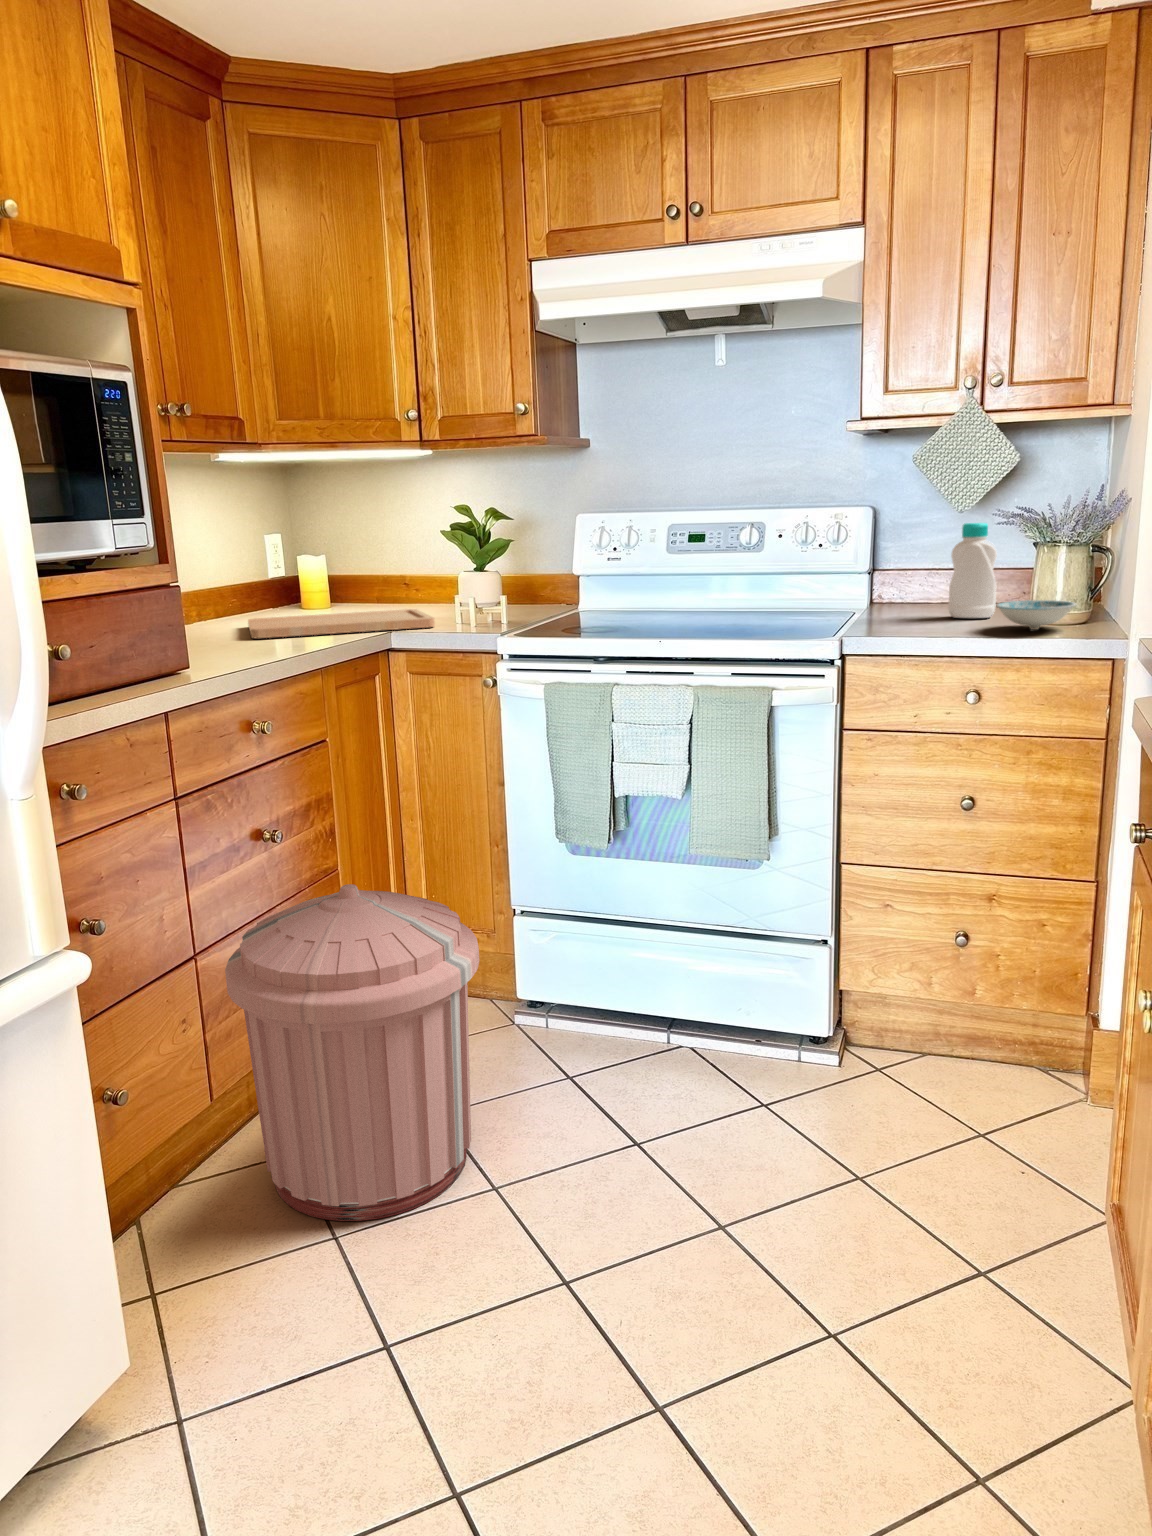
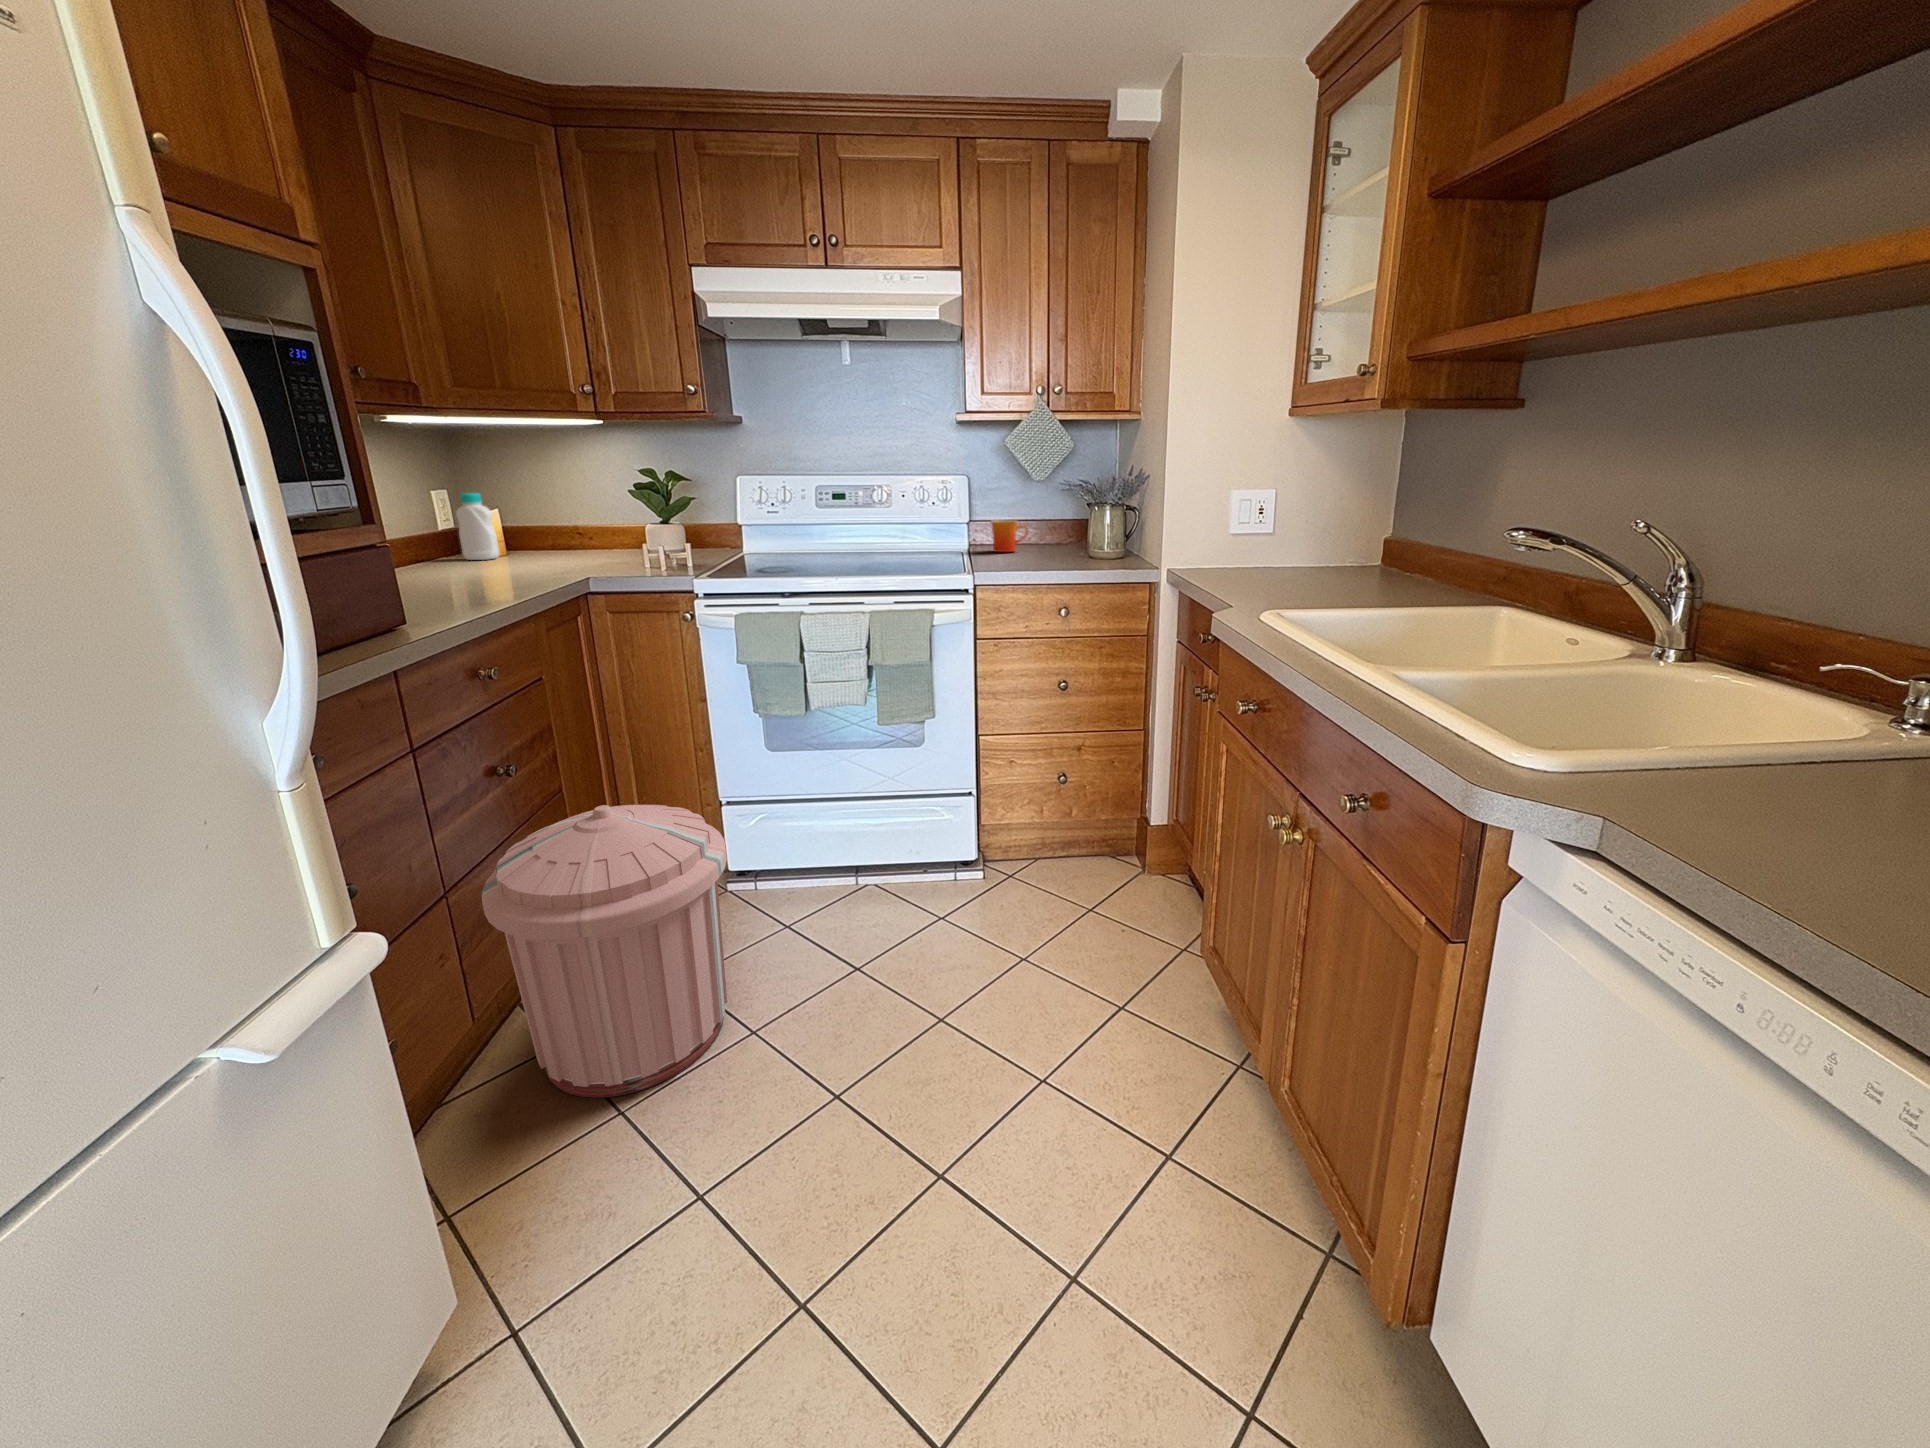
bottle: present [948,523,997,618] -> present [456,493,500,560]
mug: none [897,565,953,610] -> present [991,520,1028,552]
ceramic bowl: present [996,600,1076,630] -> none [1070,546,1120,566]
cutting board: present [248,609,435,638] -> none [435,556,631,588]

